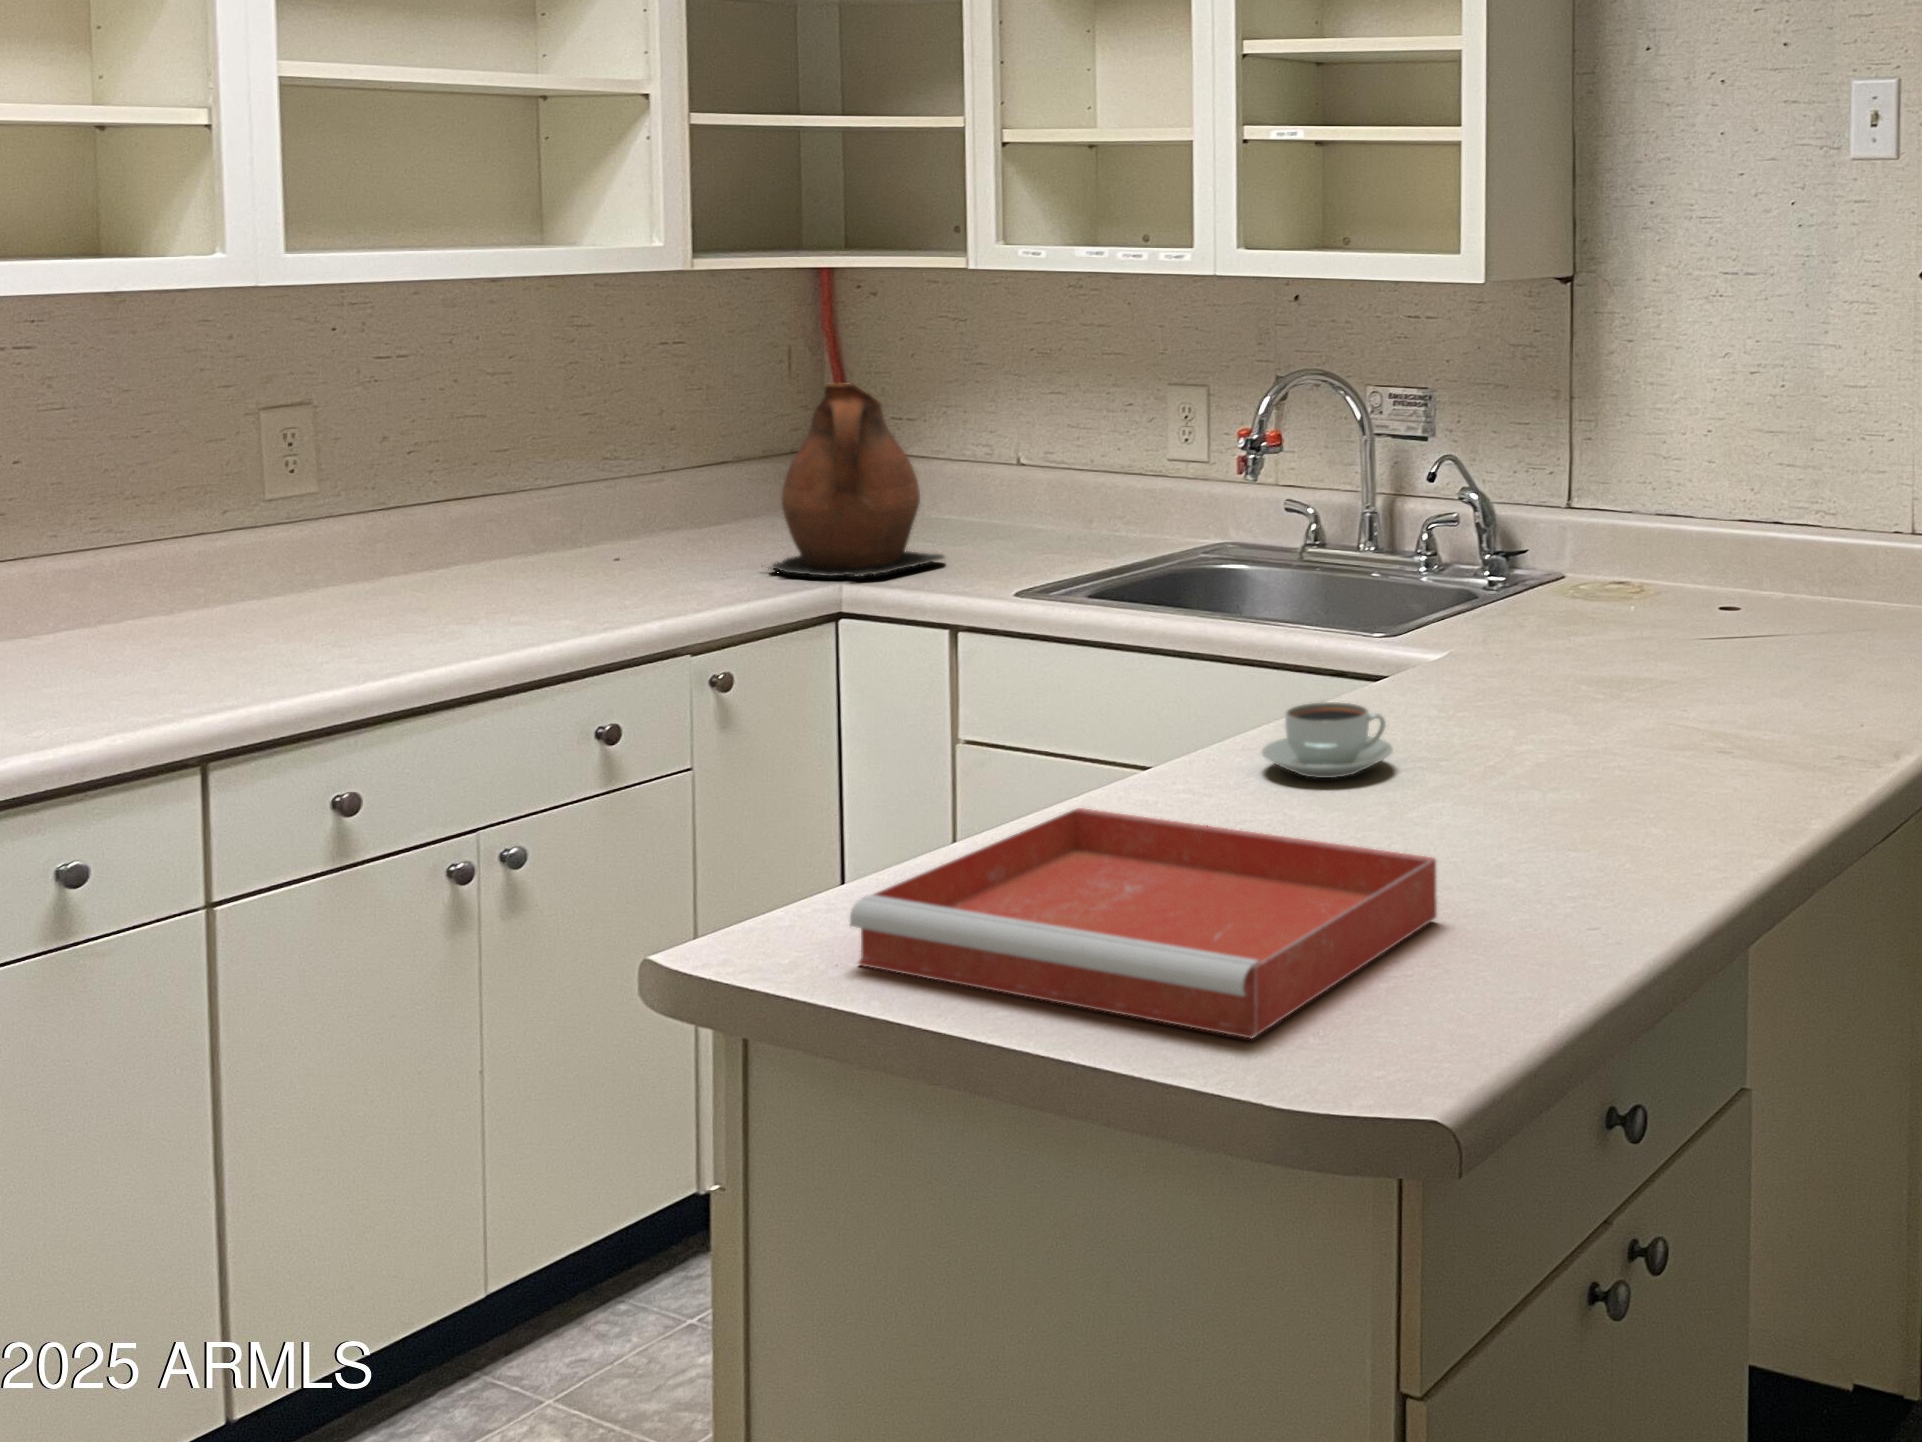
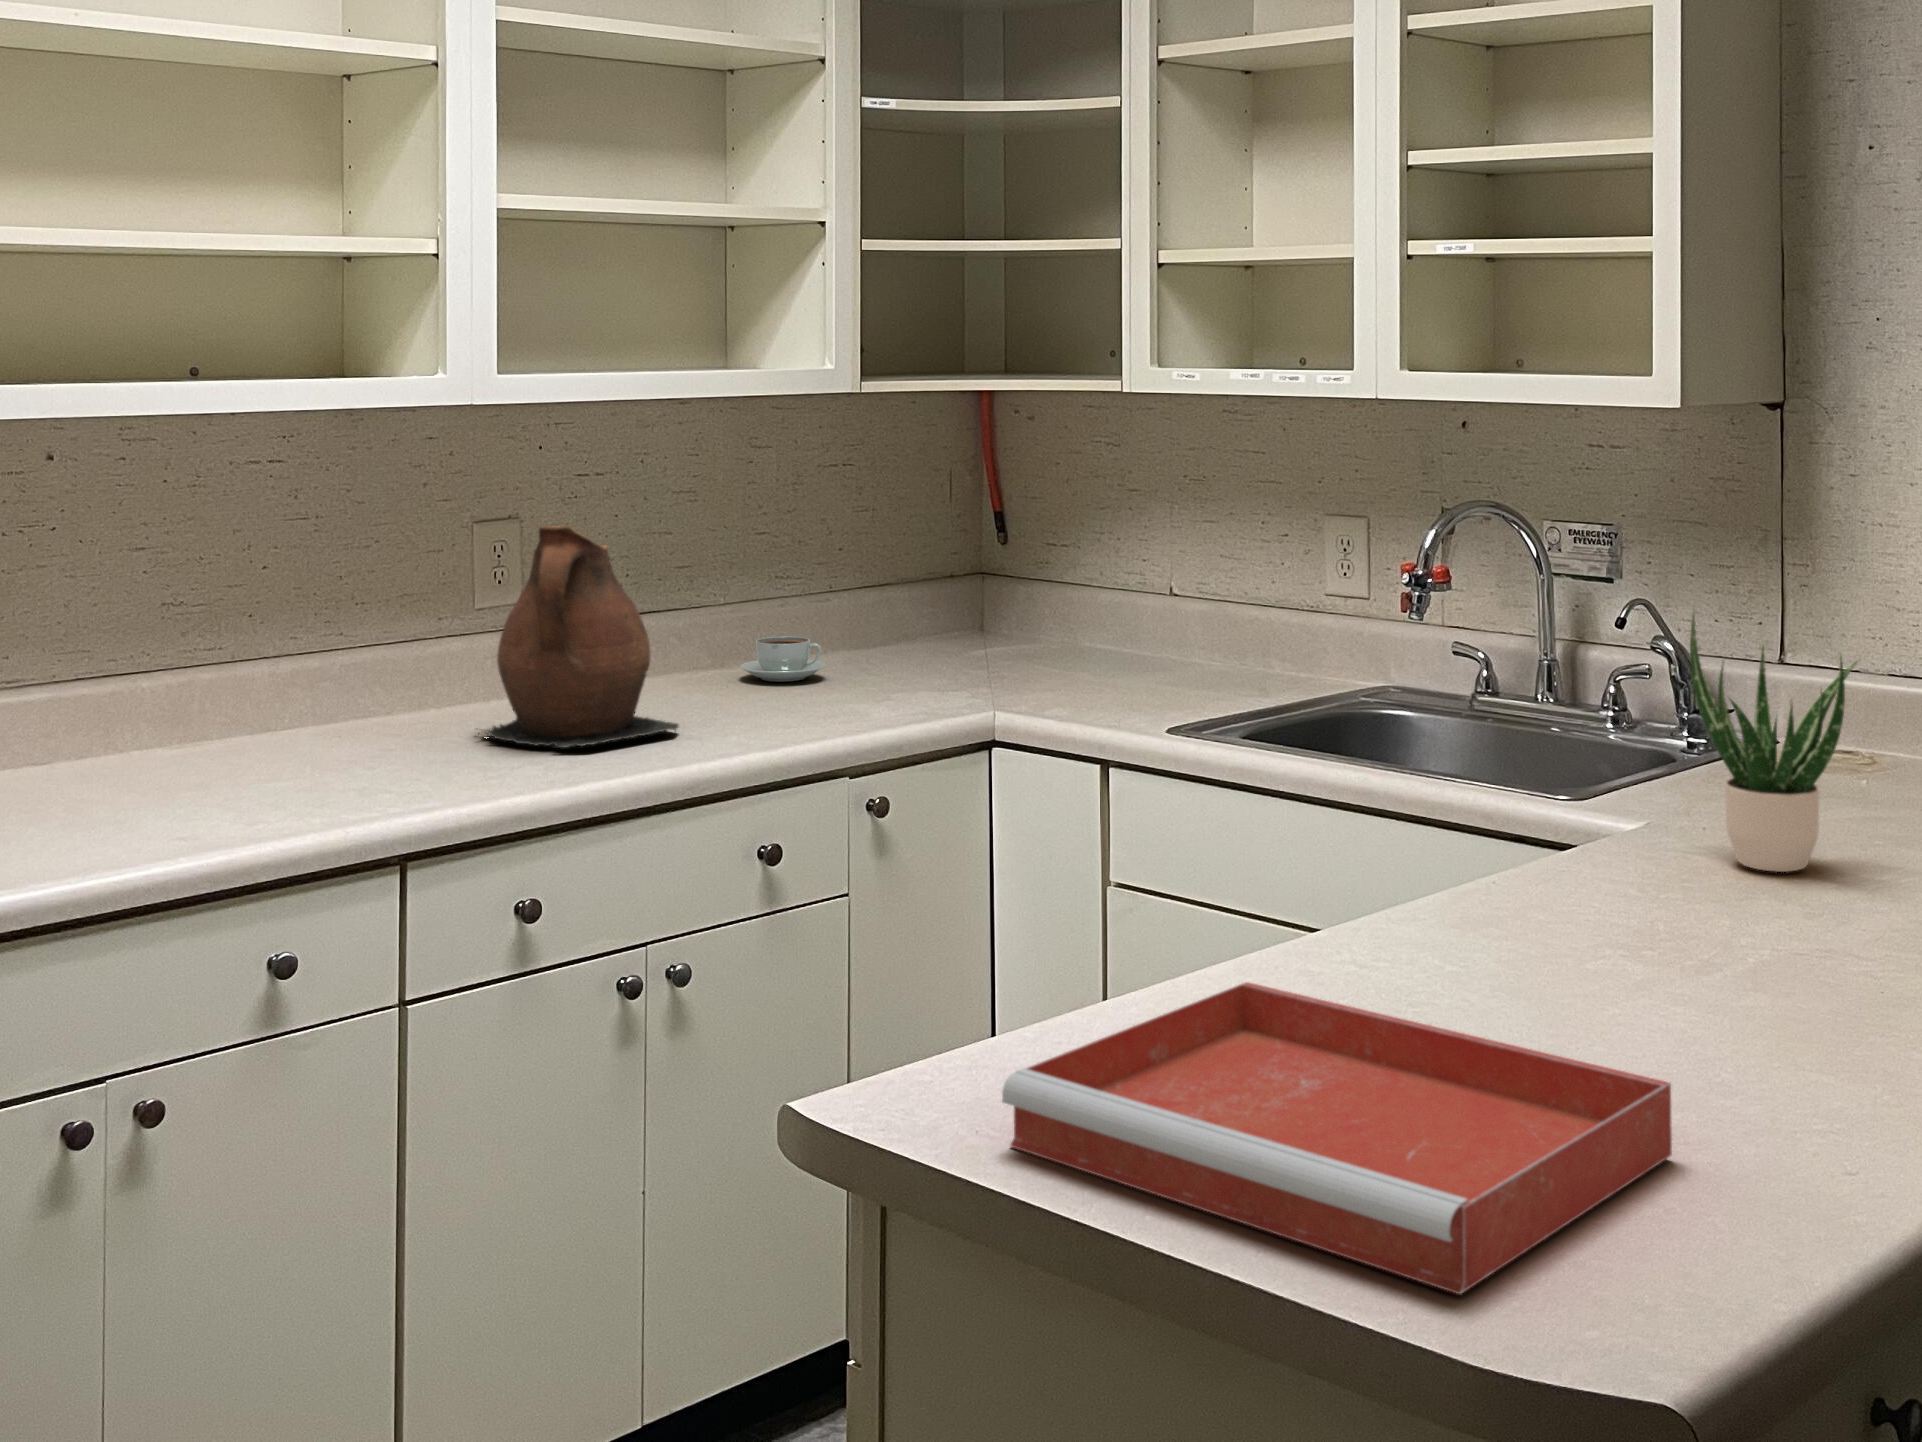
ceramic pitcher: present [768,384,944,577] -> present [477,526,679,748]
potted plant: none [1483,463,1624,688] -> present [1690,612,1860,872]
coffee cup: present [1262,702,1393,778] -> present [740,636,826,682]

